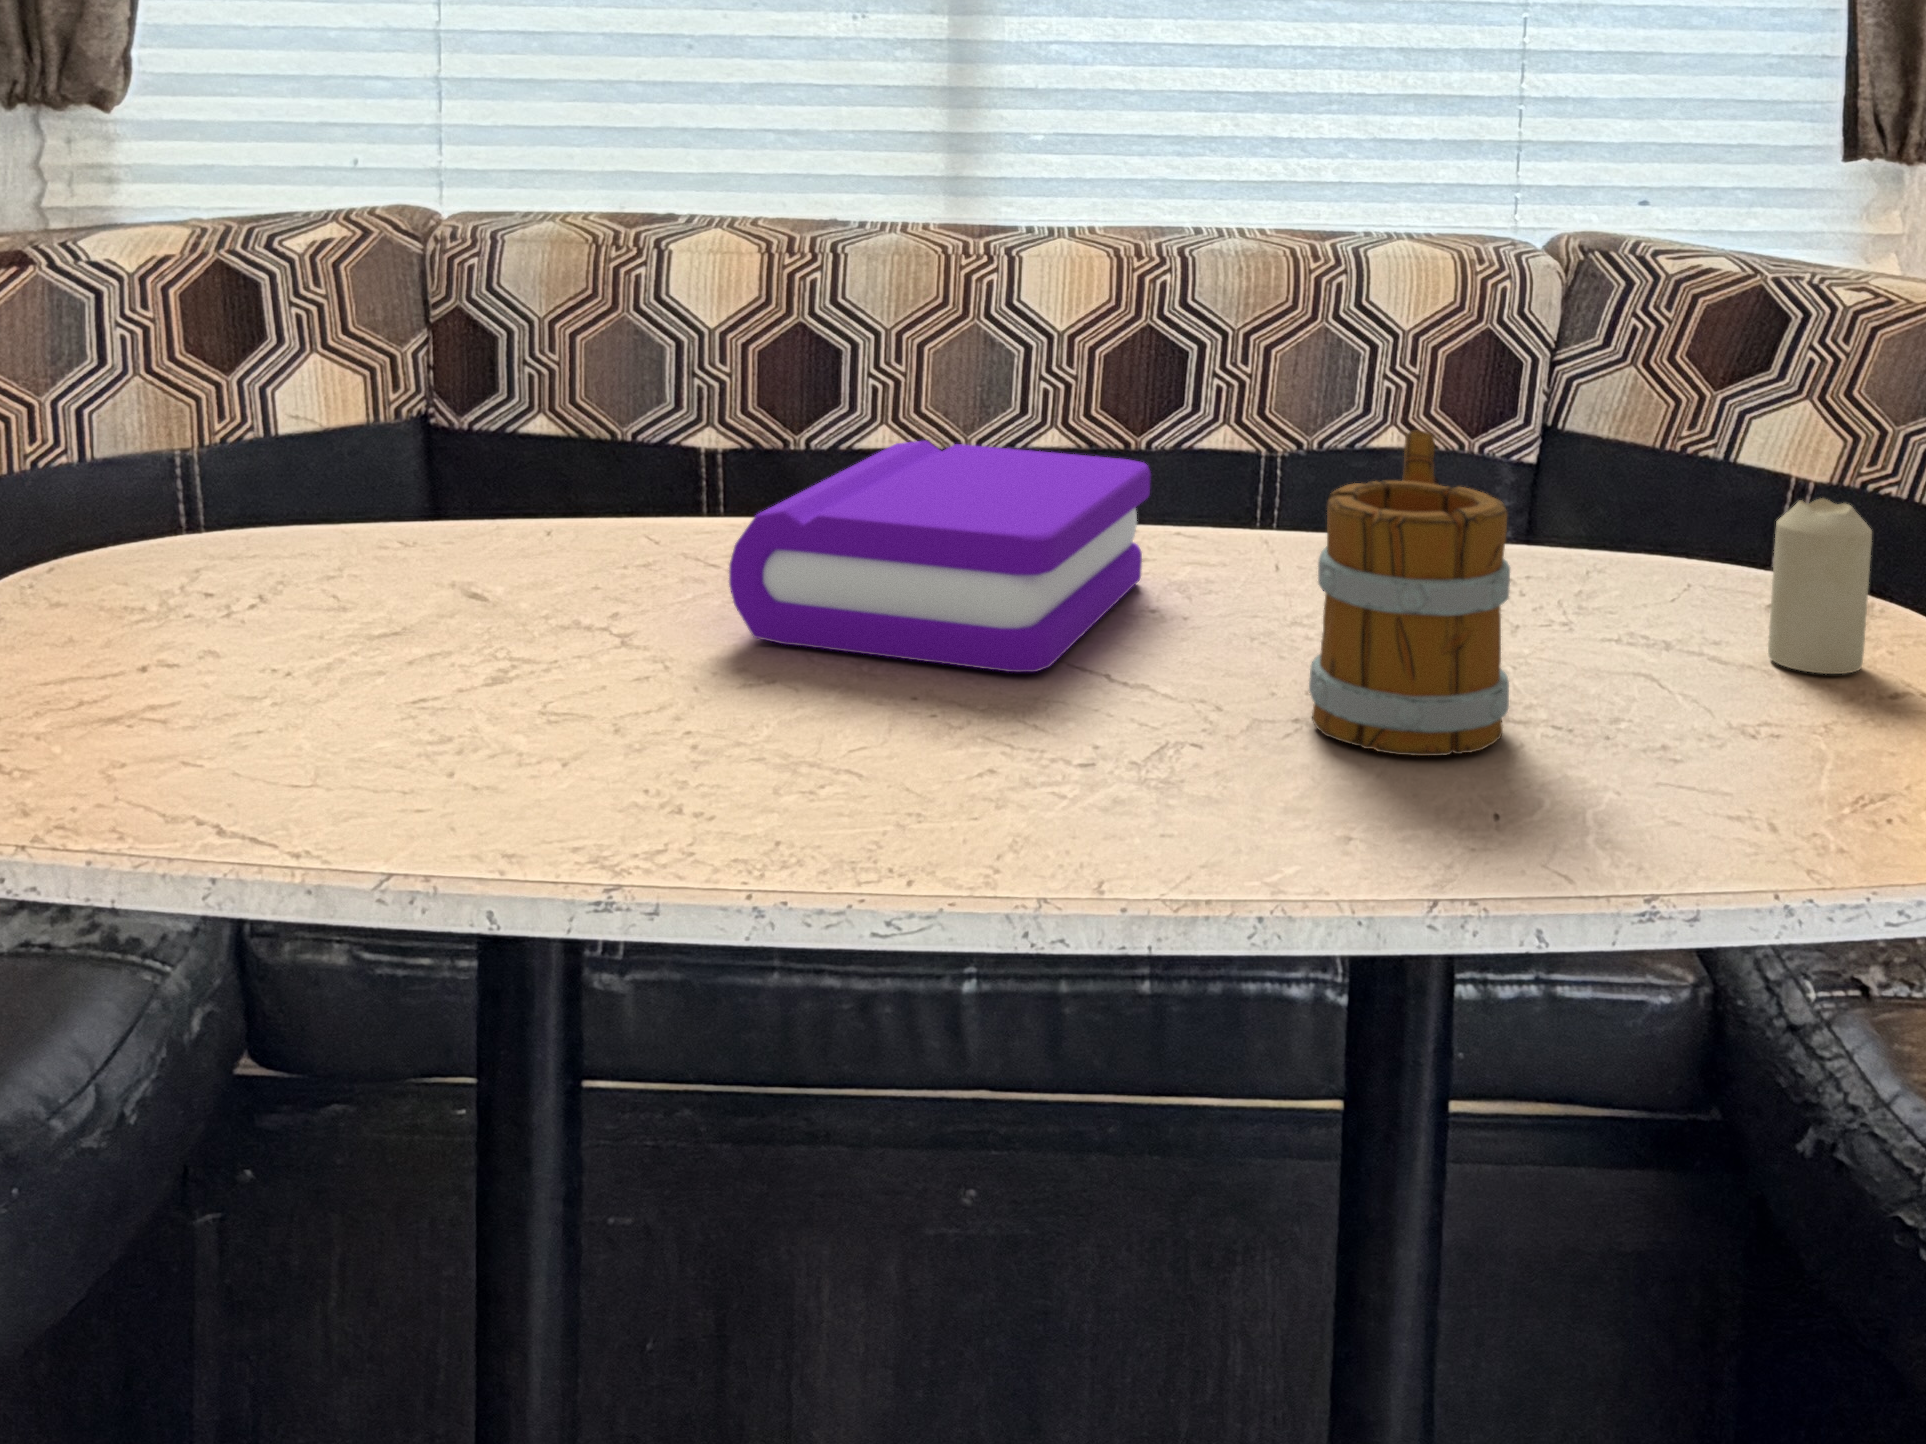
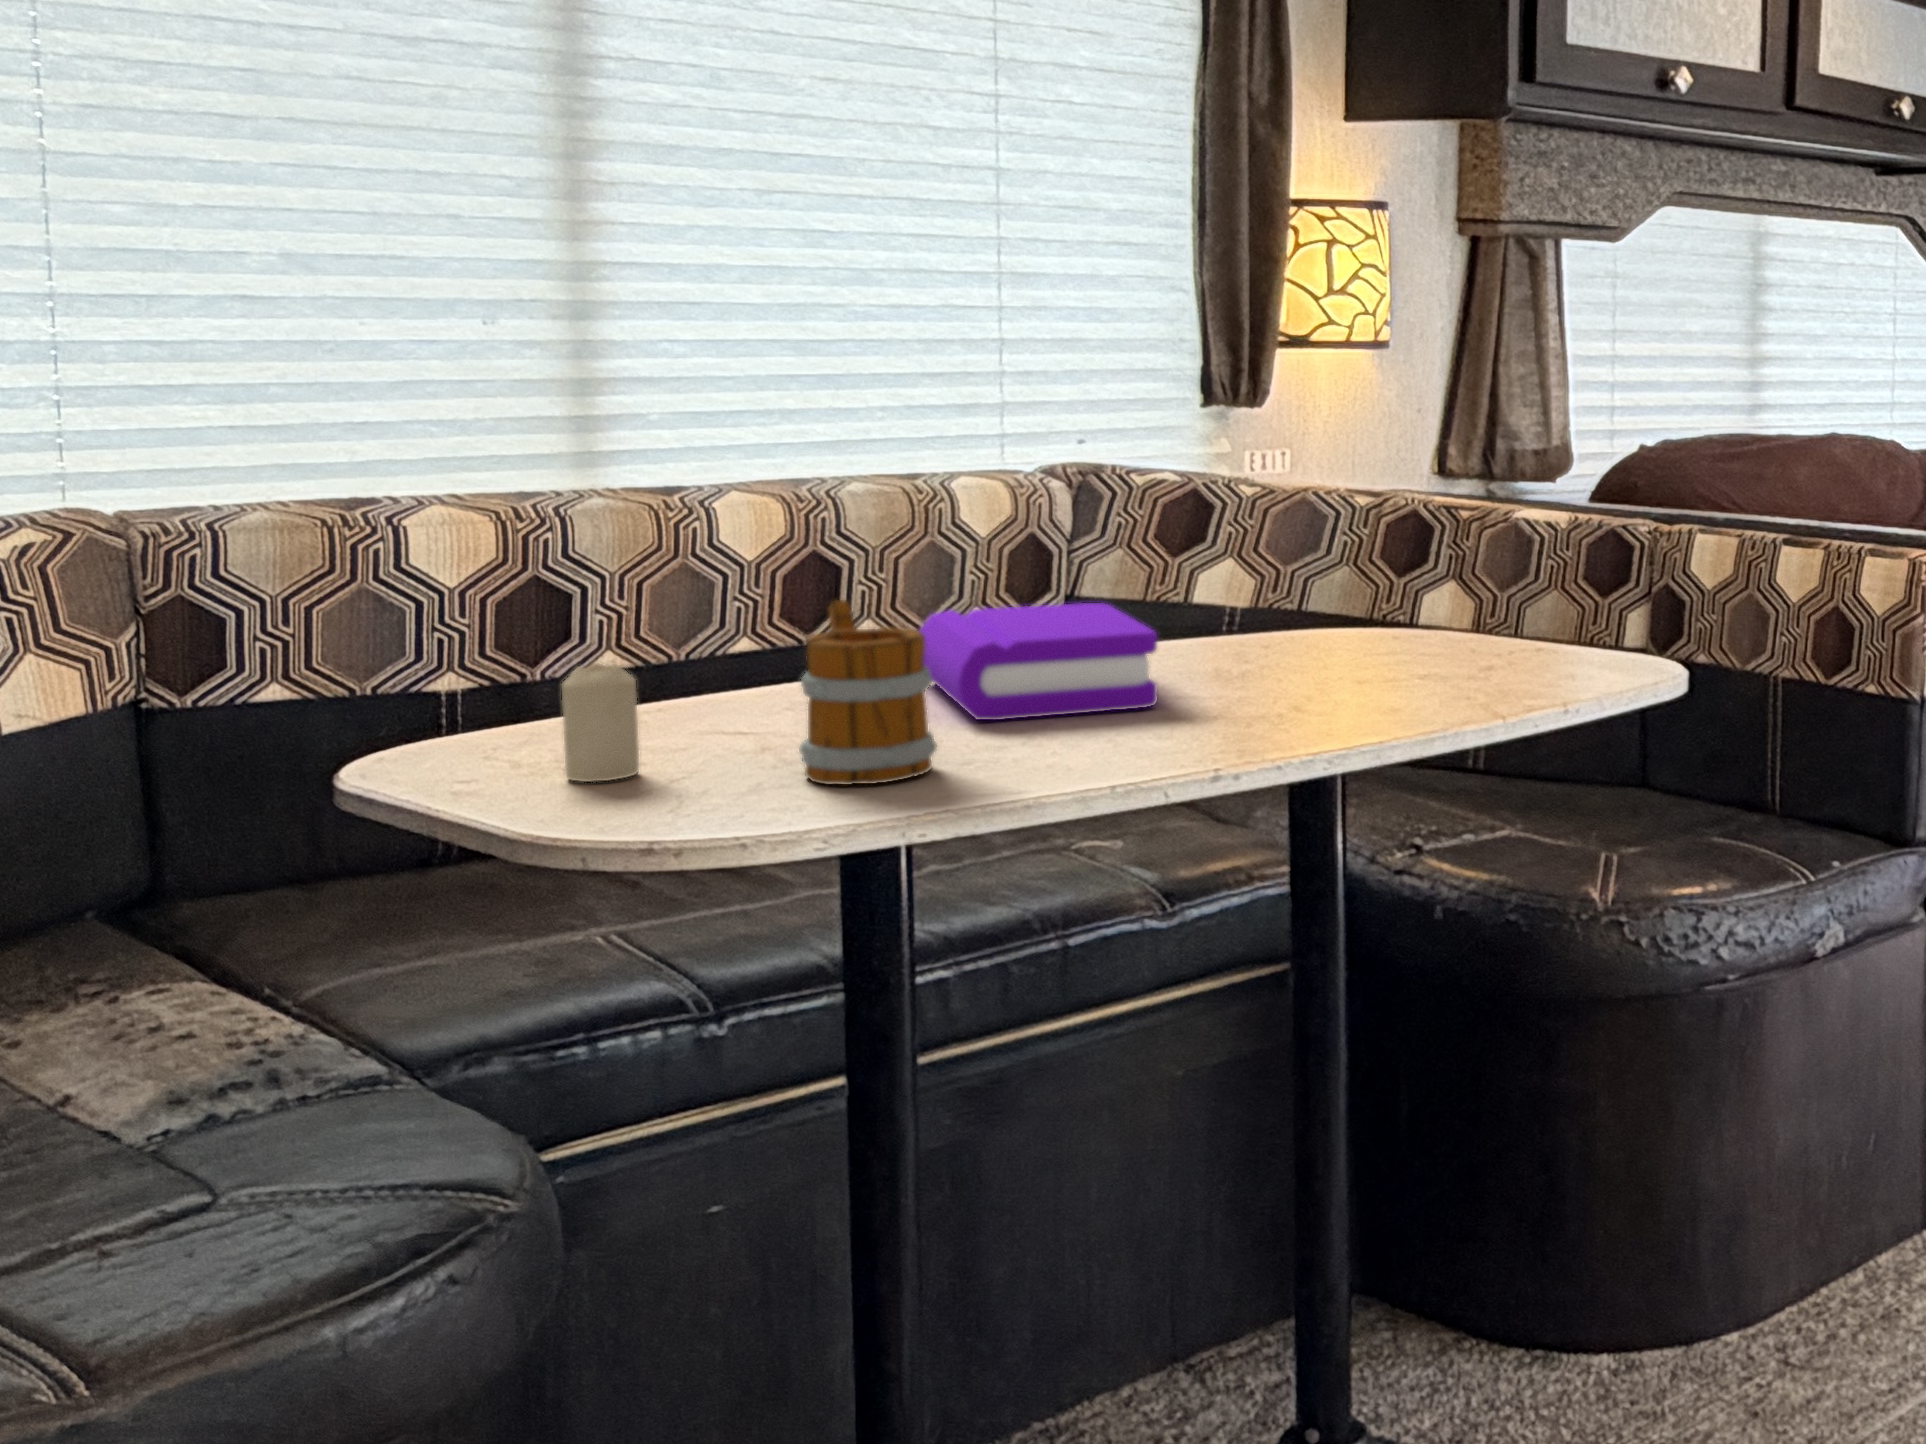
mug: present [1309,431,1510,756] -> present [800,600,937,785]
candle: present [1768,498,1872,674] -> present [562,663,639,782]

